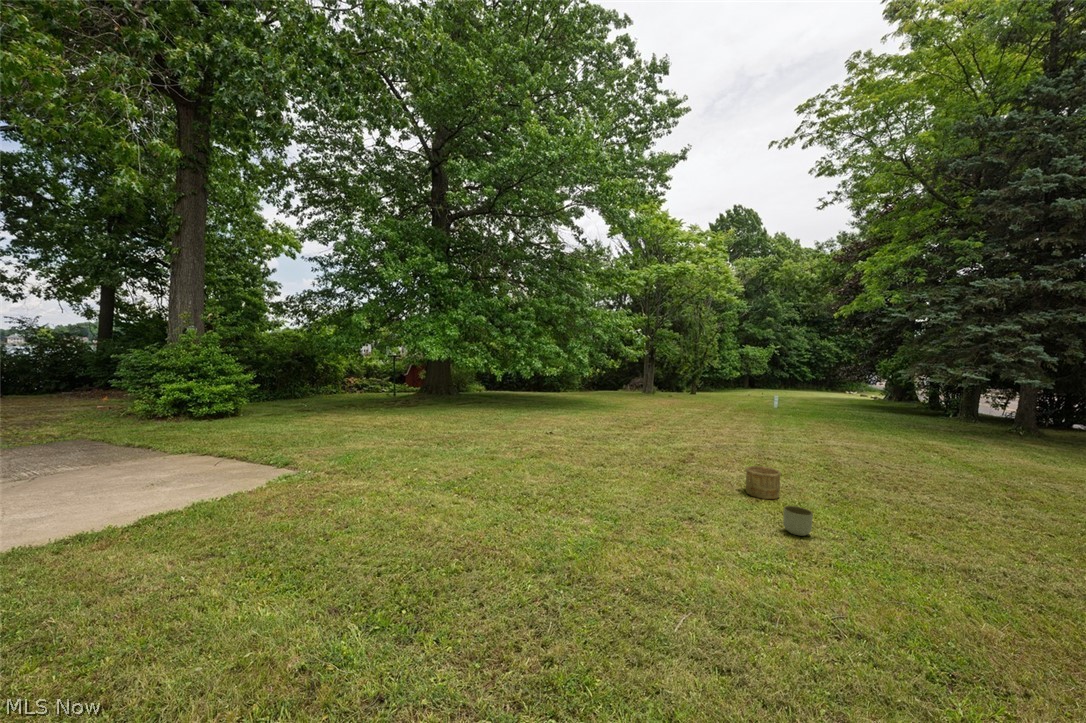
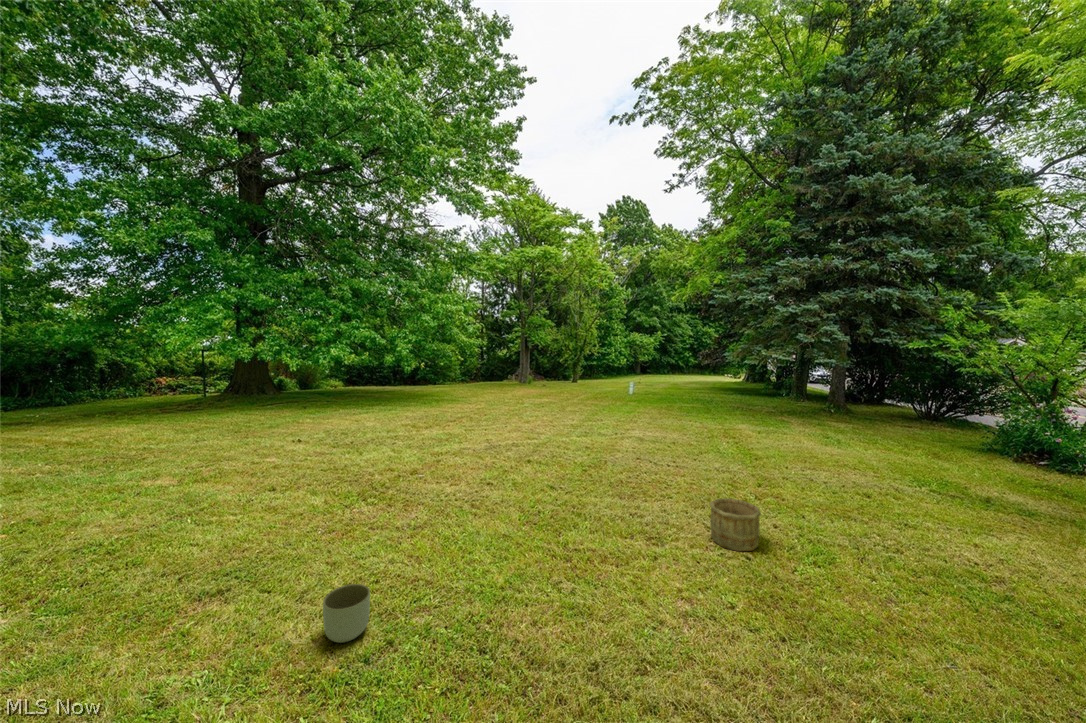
wooden bucket: present [746,466,781,499] -> present [710,498,761,551]

